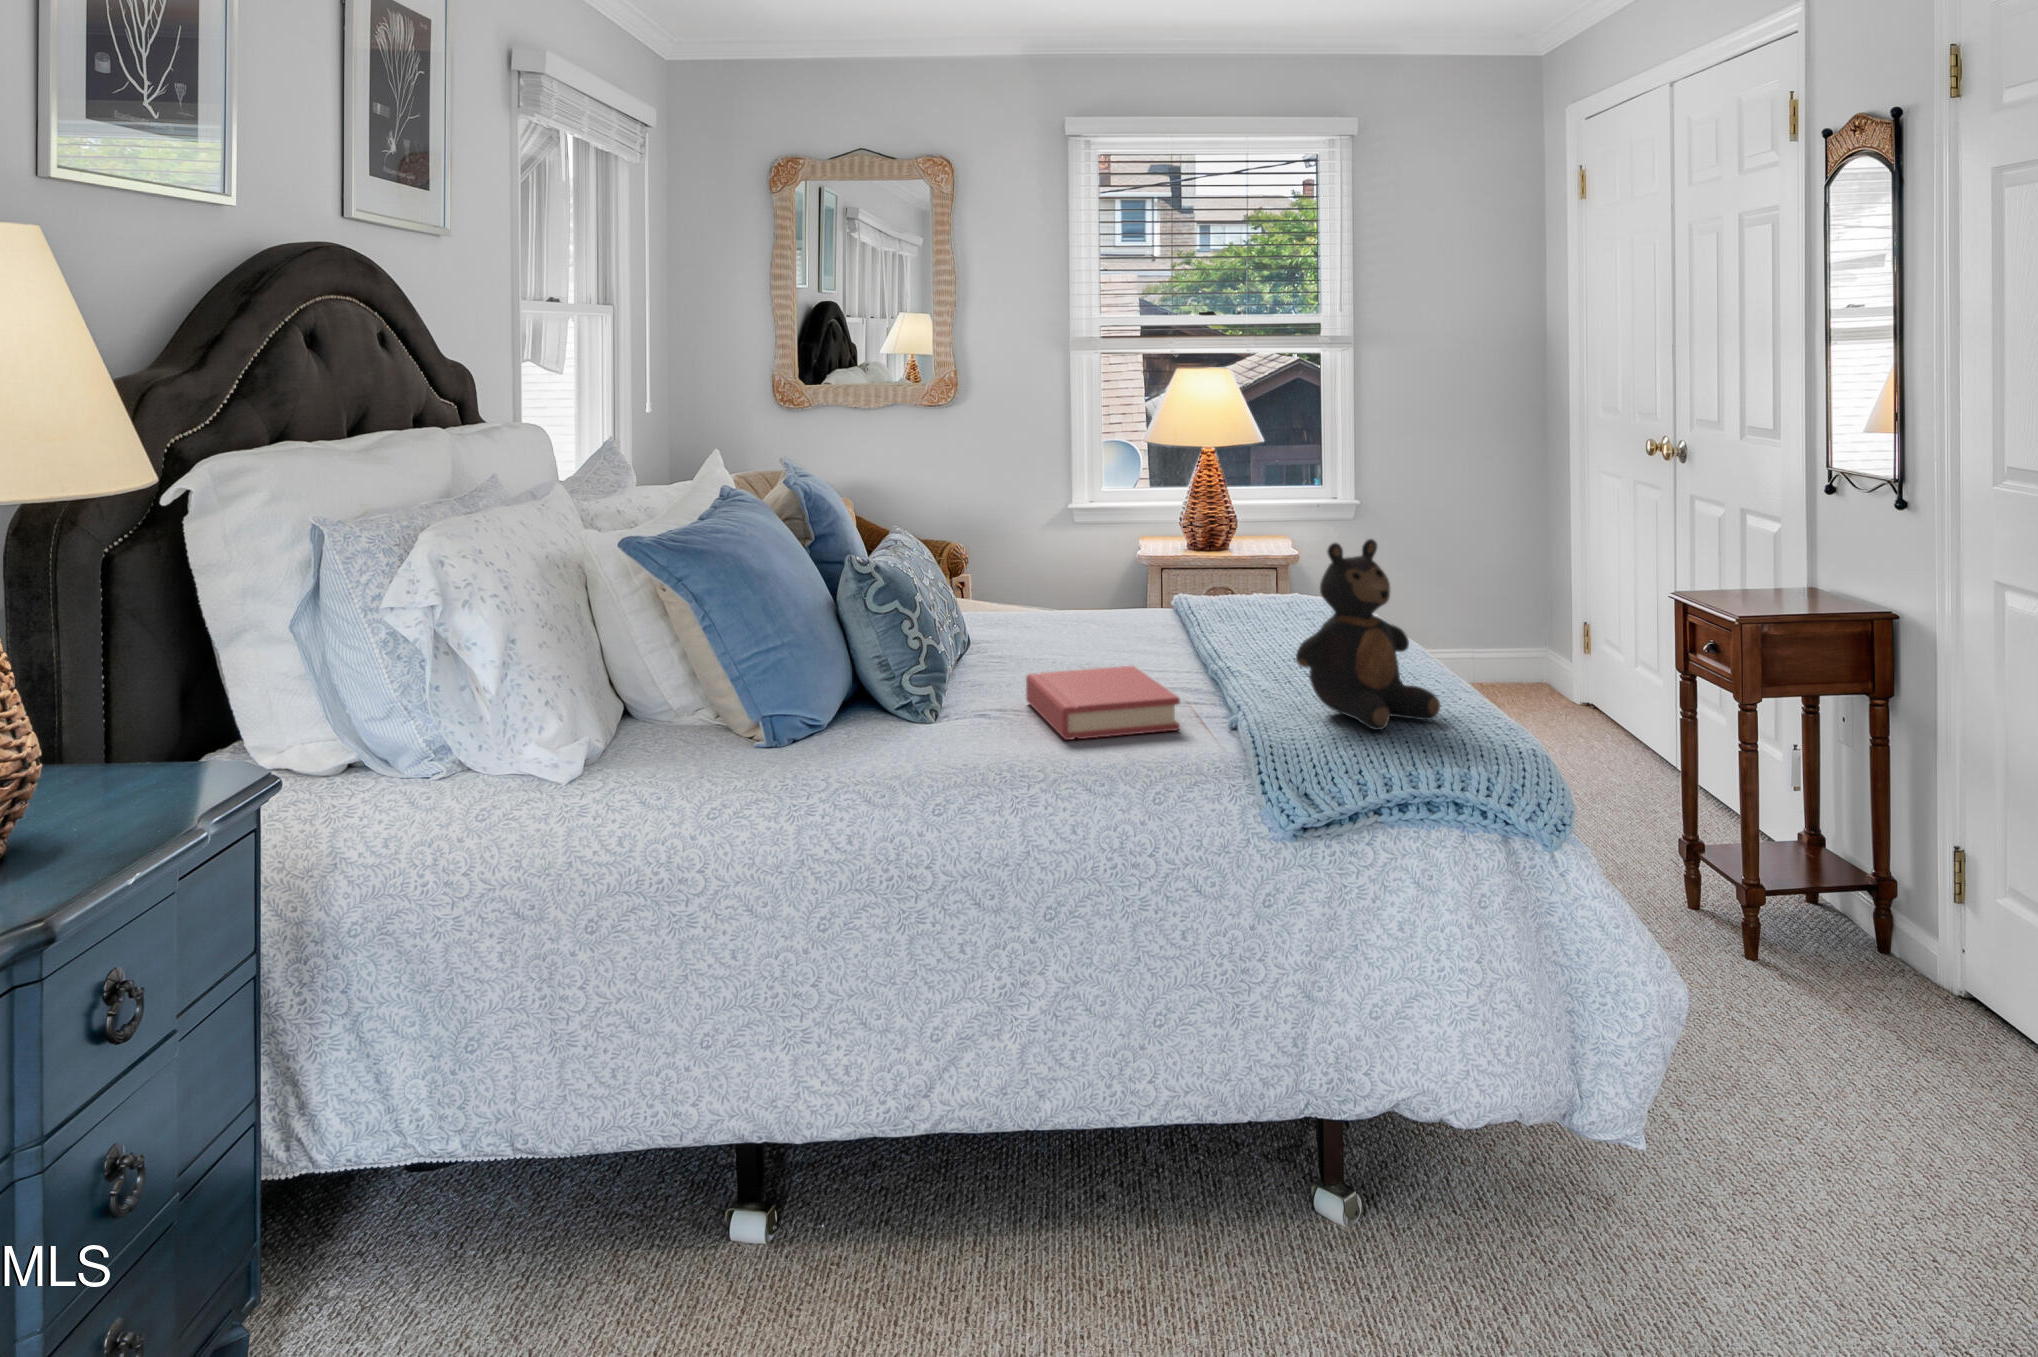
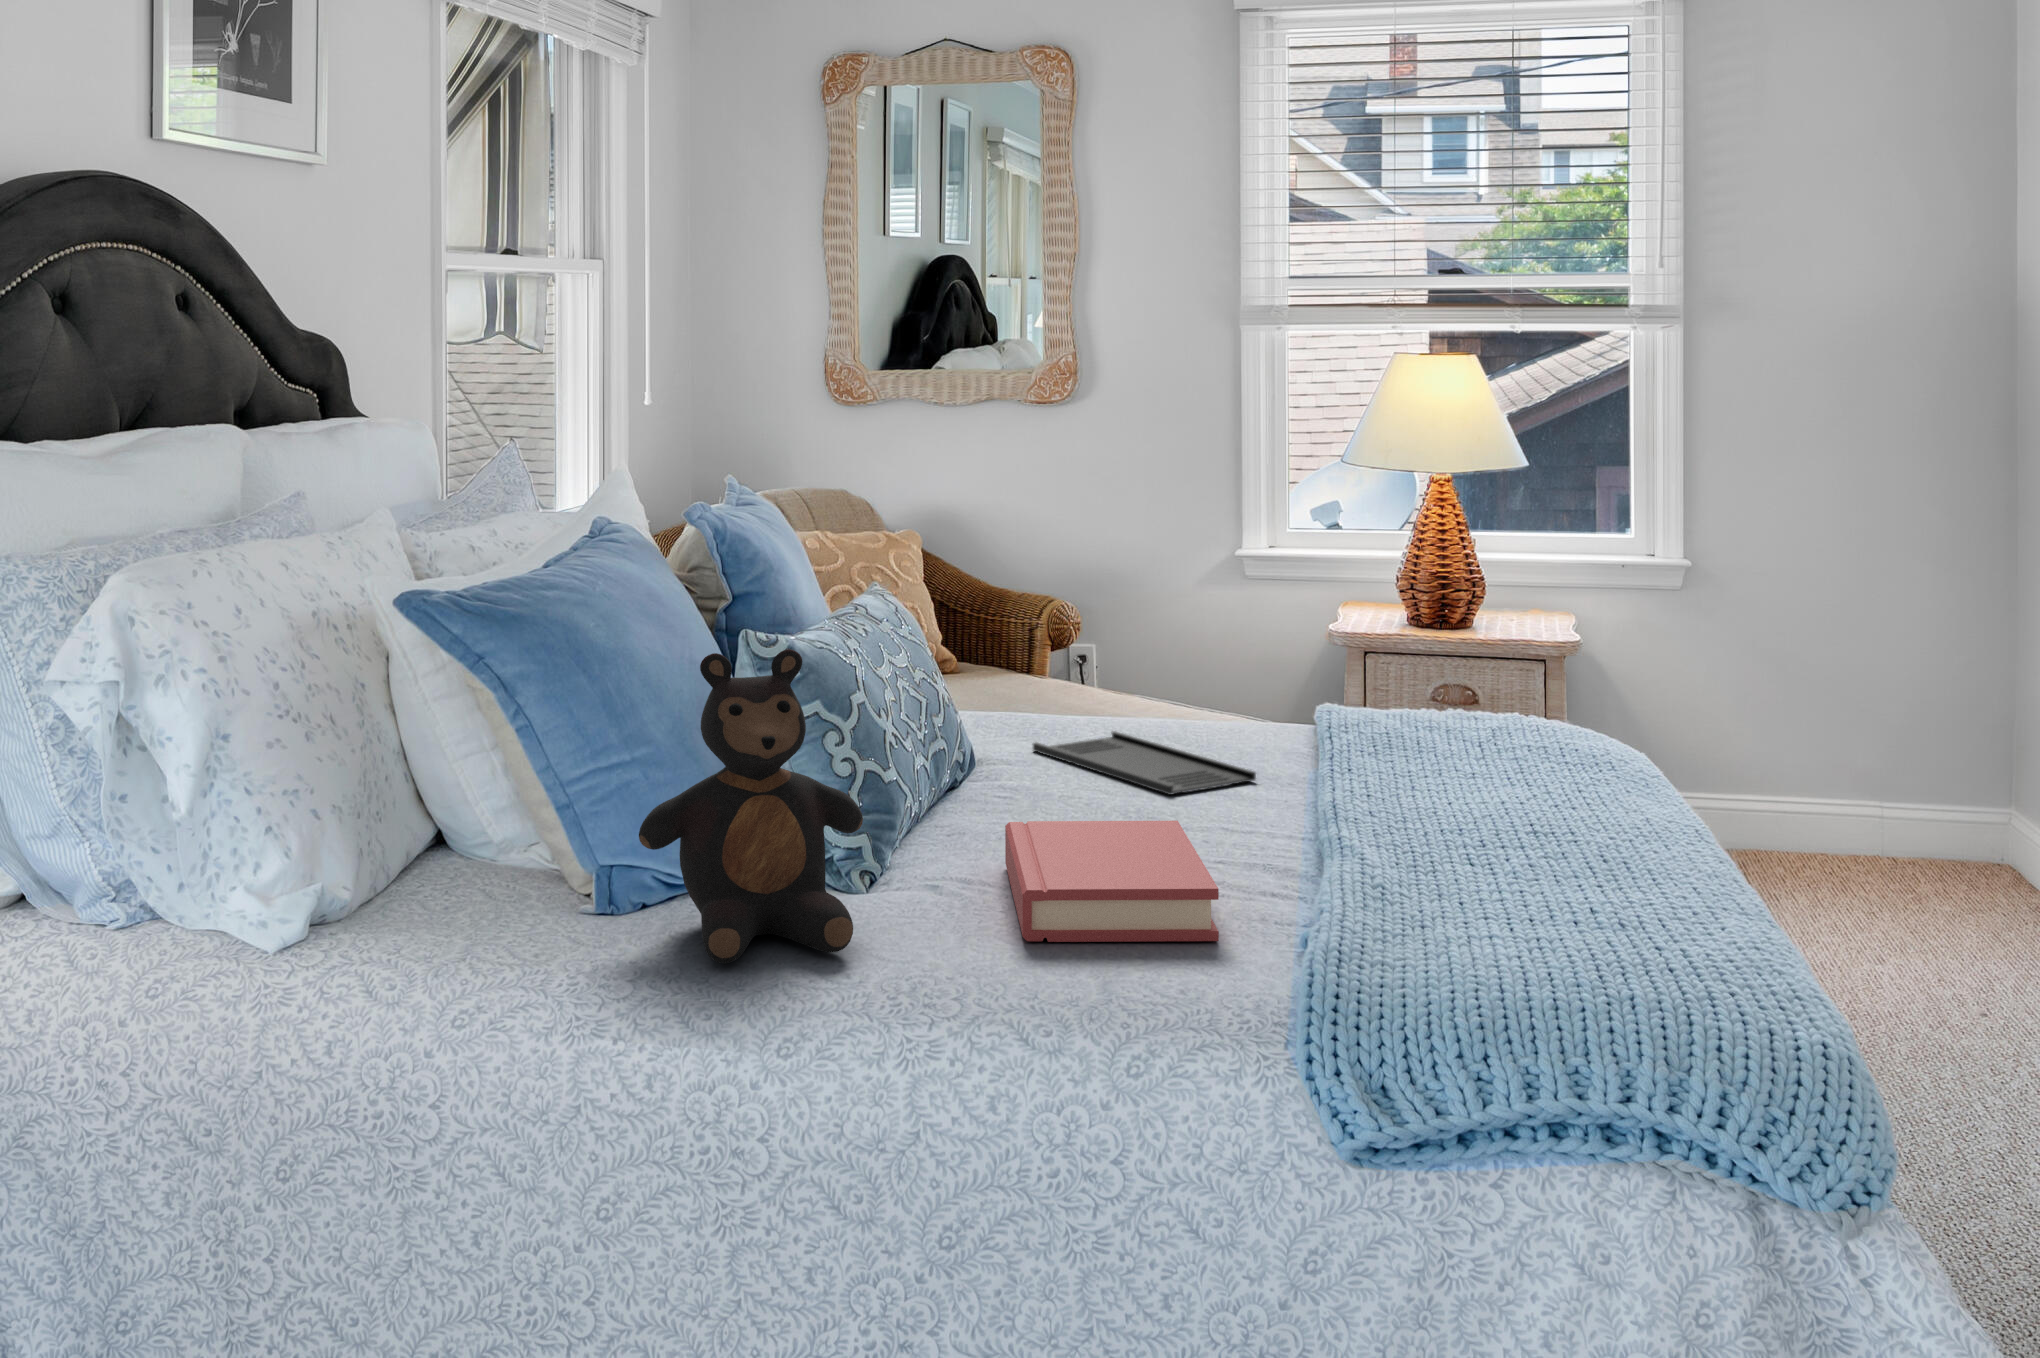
teddy bear: present [1296,539,1440,730] -> present [639,649,863,964]
tray: none [1002,624,1156,657] -> present [1033,731,1256,795]

